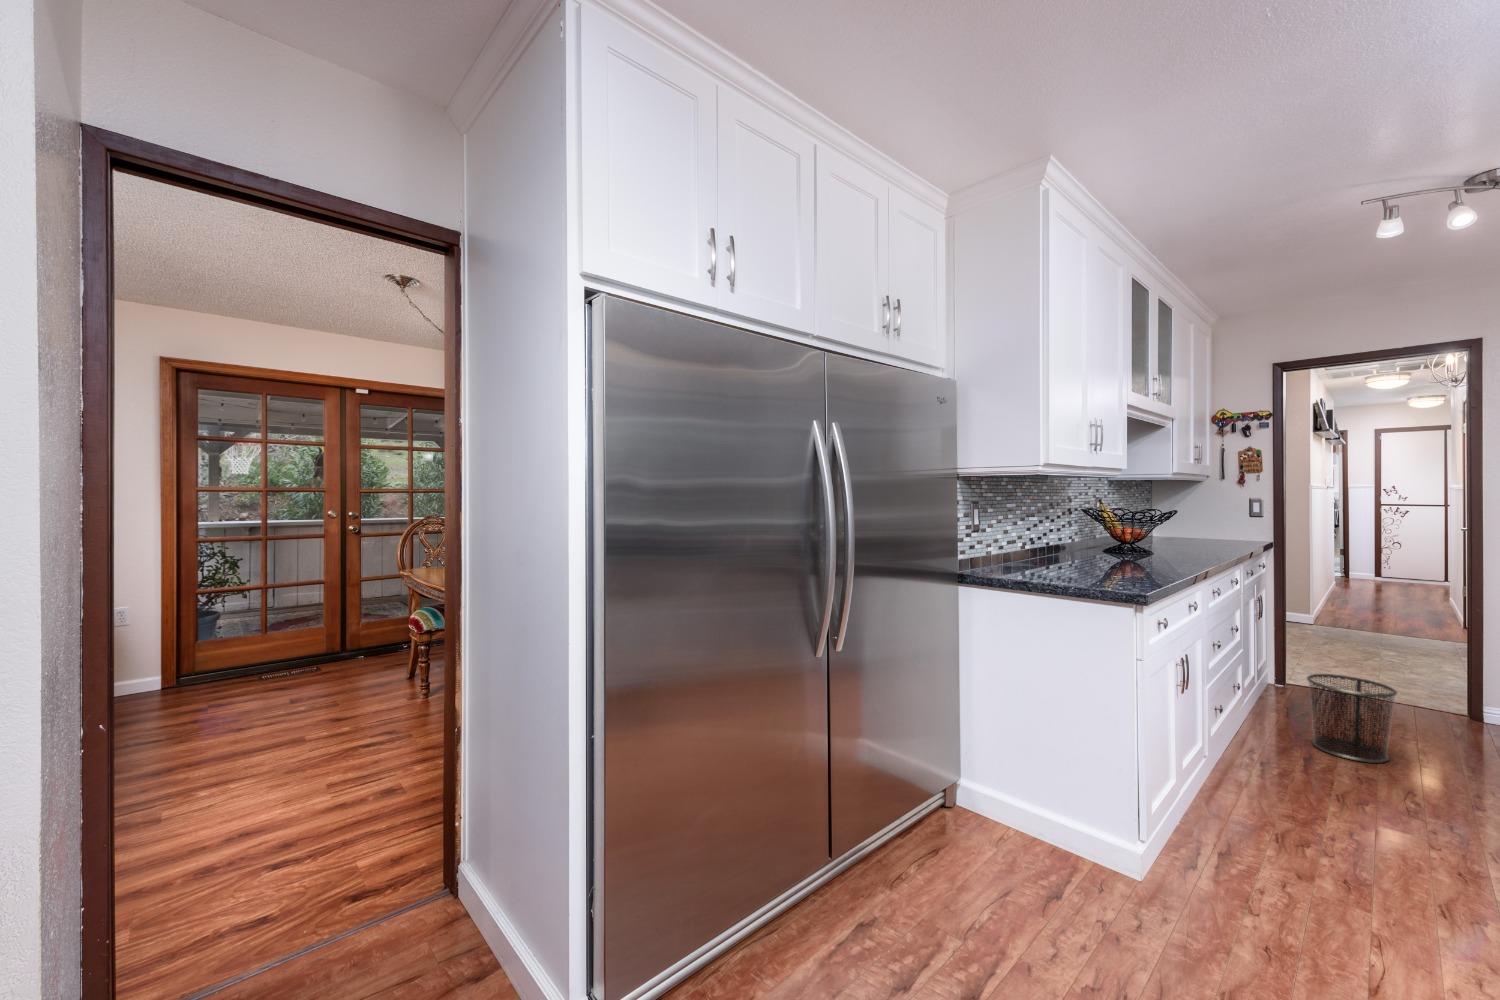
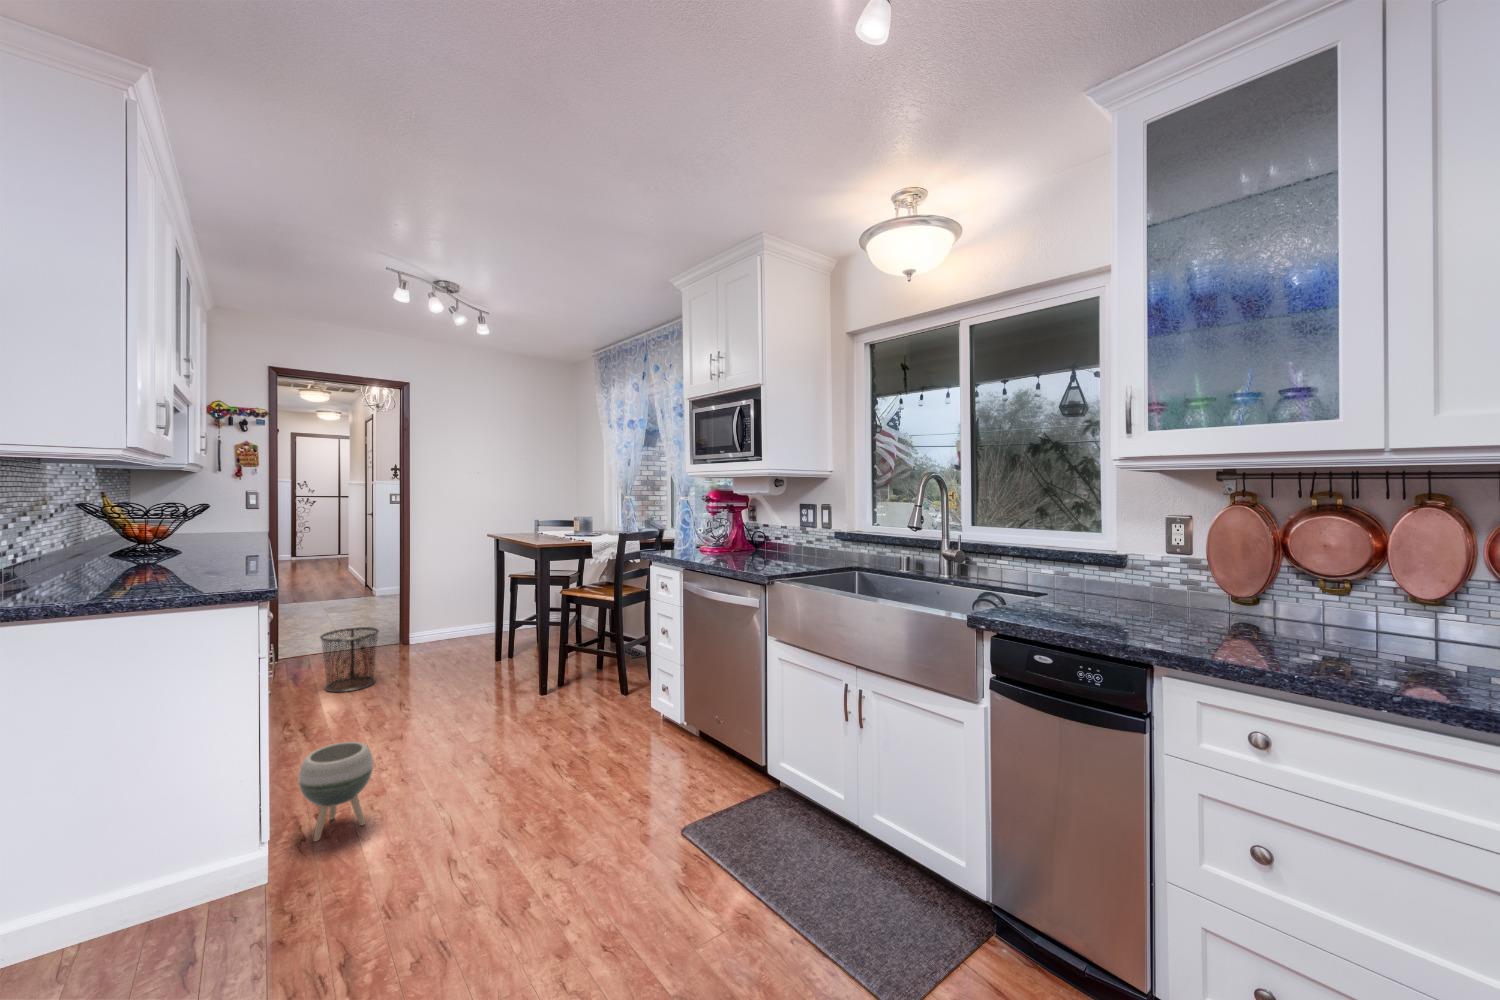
planter: none [1171,800,1265,926] -> present [298,742,373,841]

